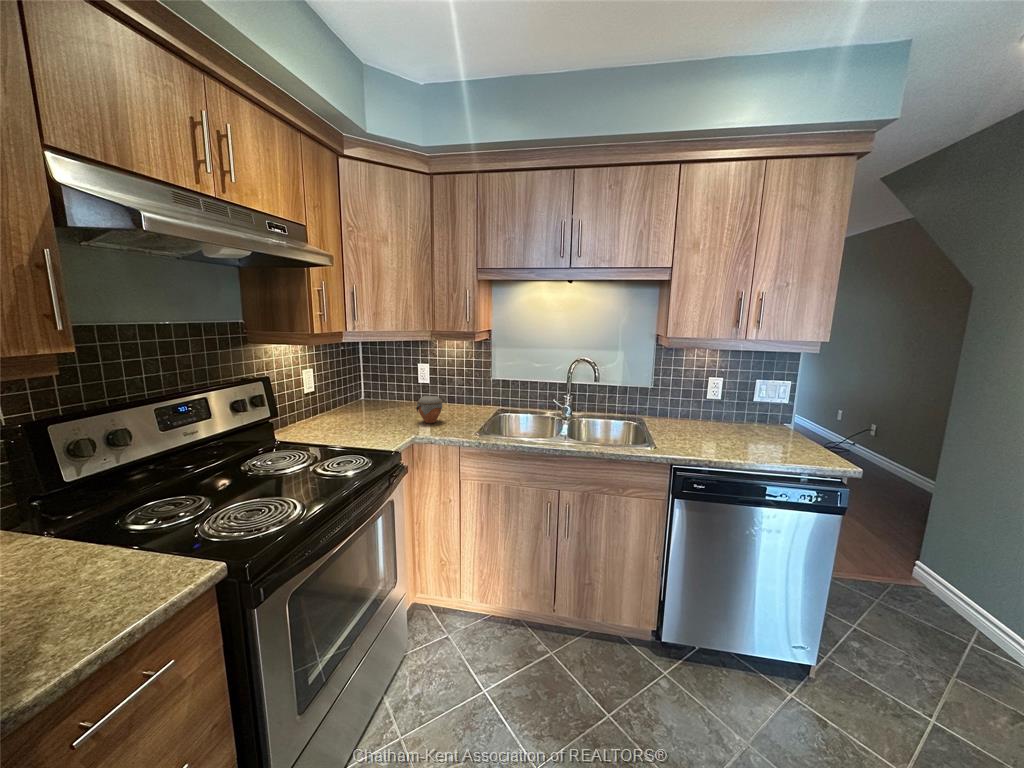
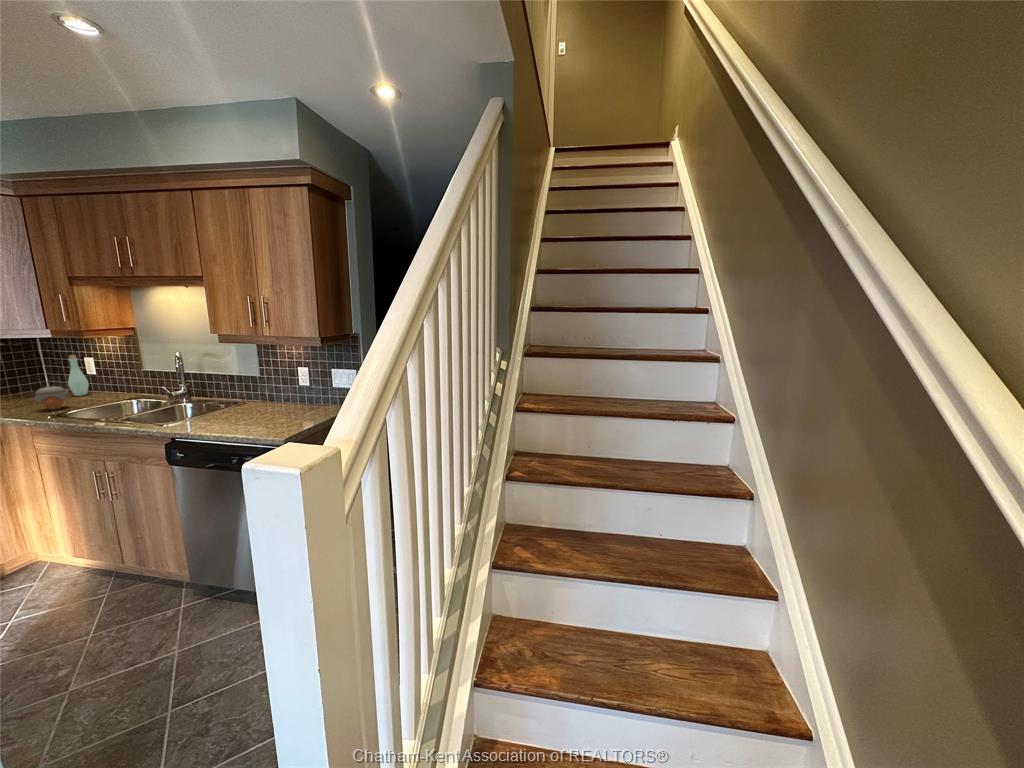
bottle: none [402,361,418,407] -> present [68,355,89,396]

